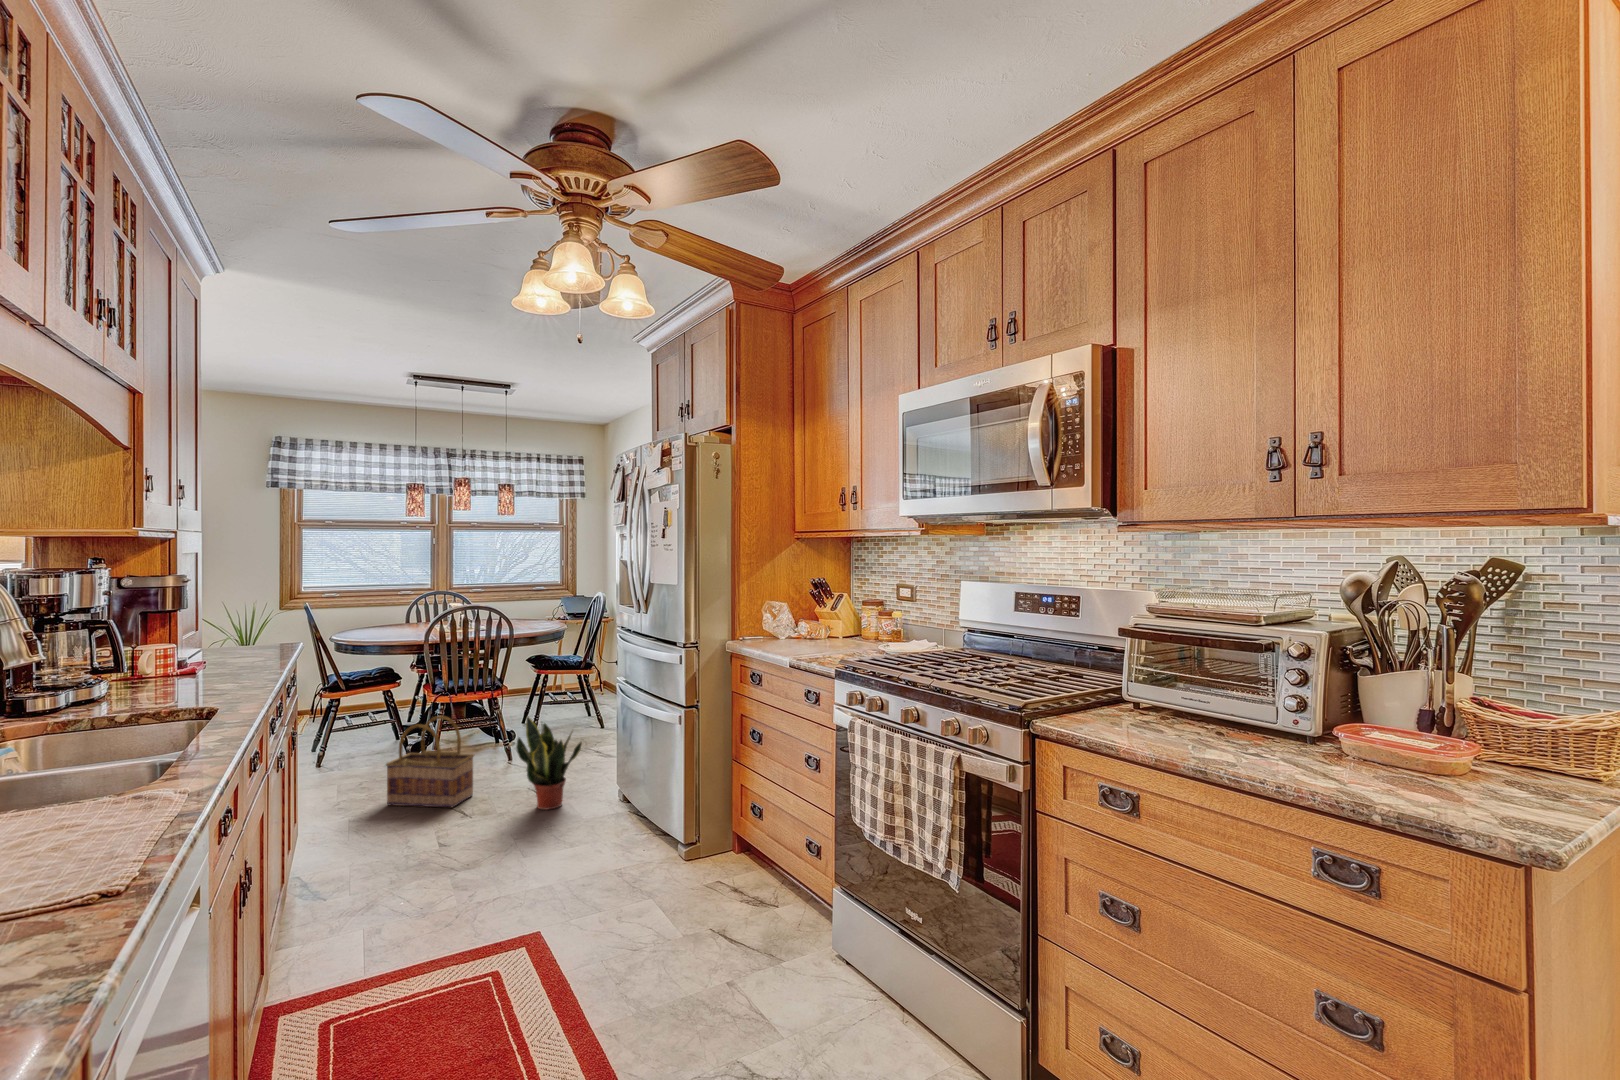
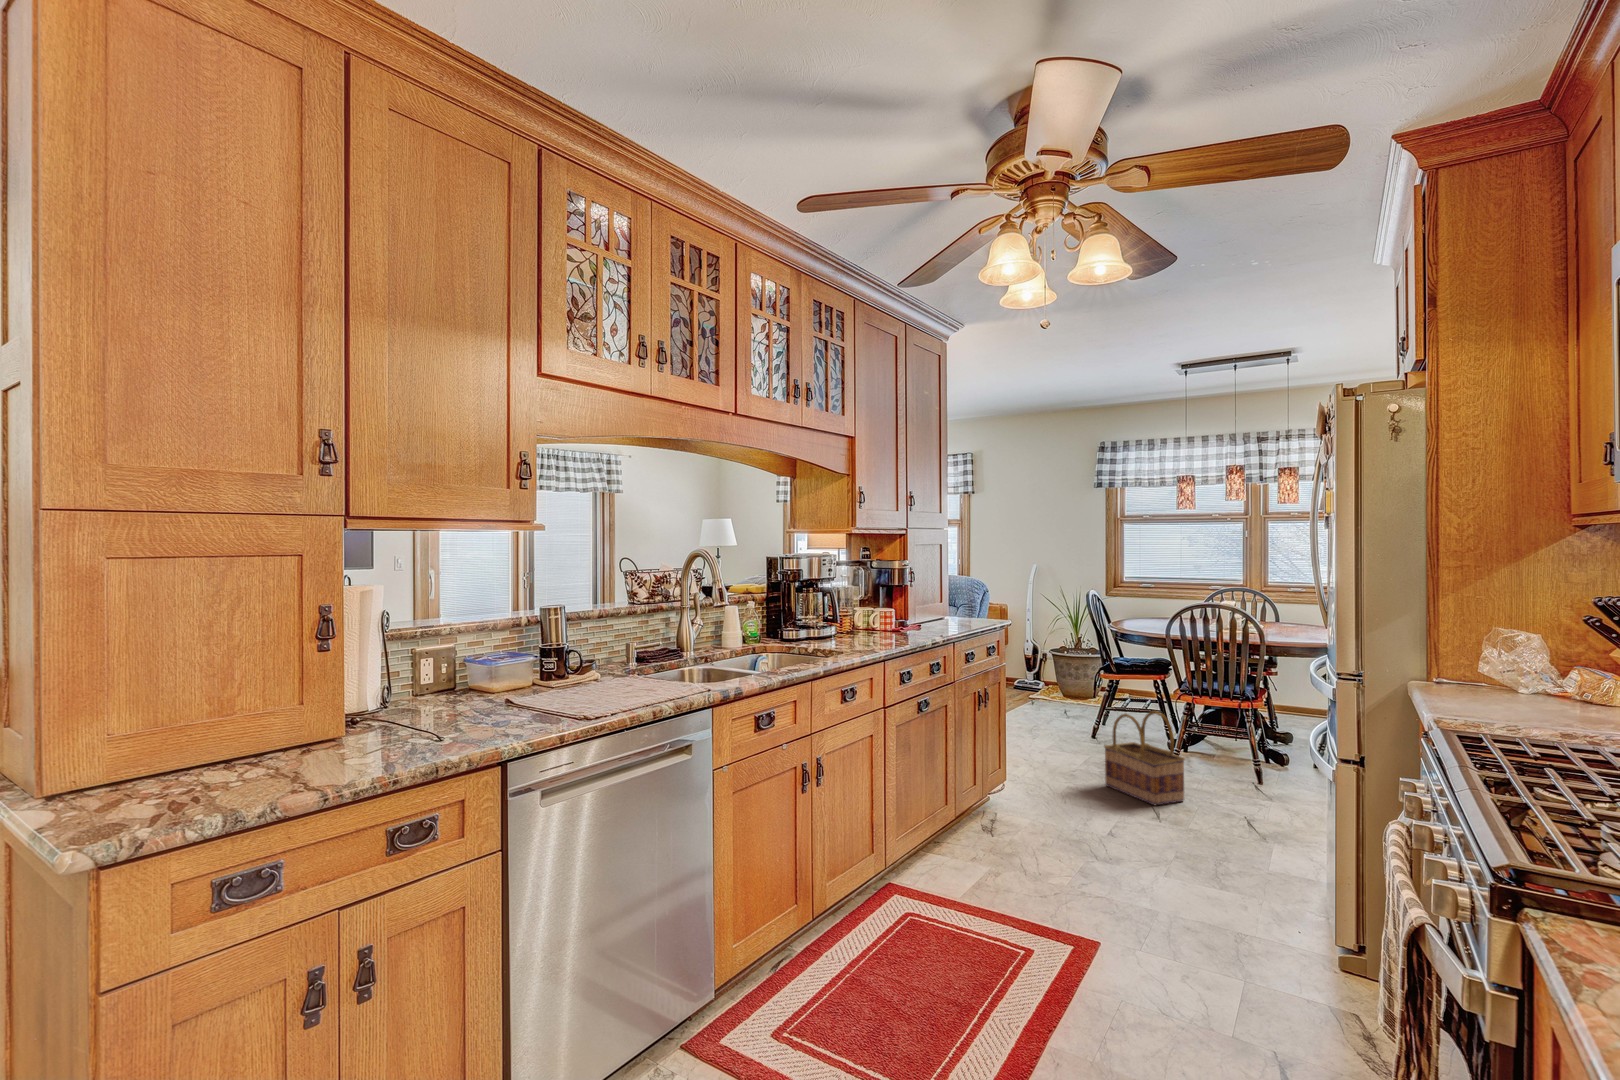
potted plant: present [516,716,582,810] -> none [1211,726,1287,841]

